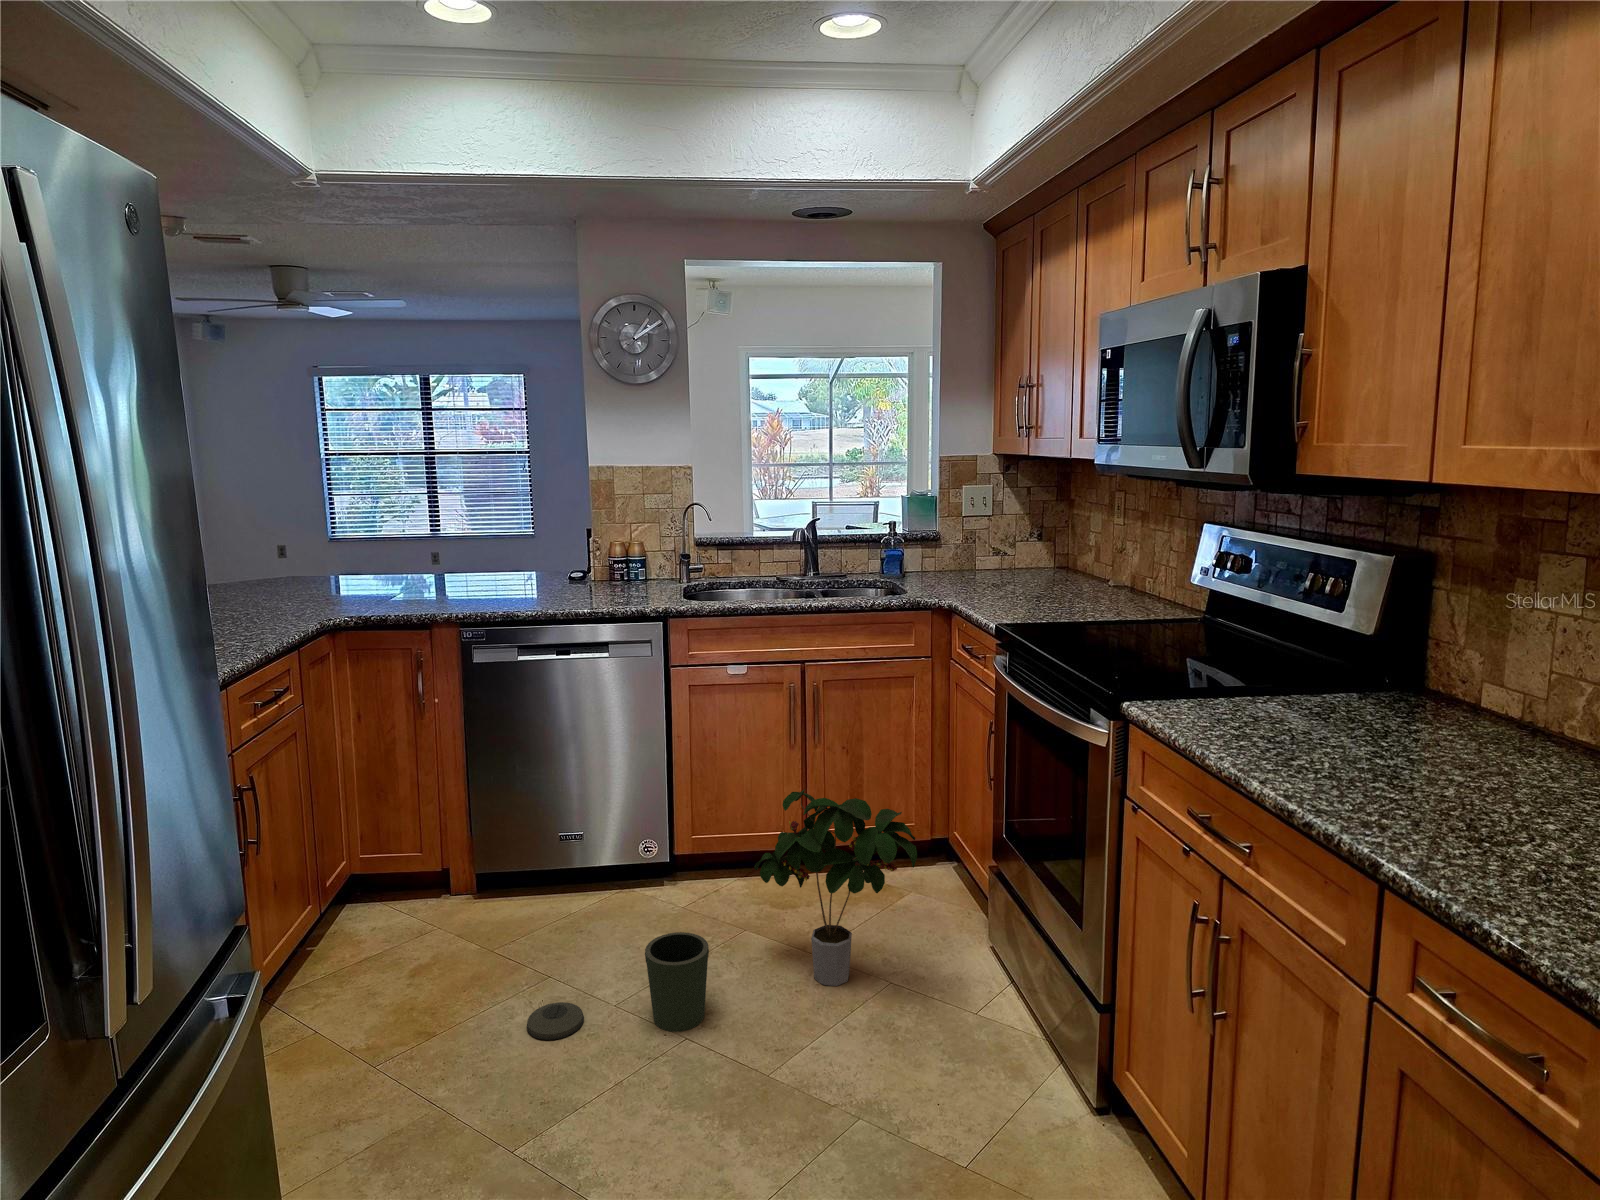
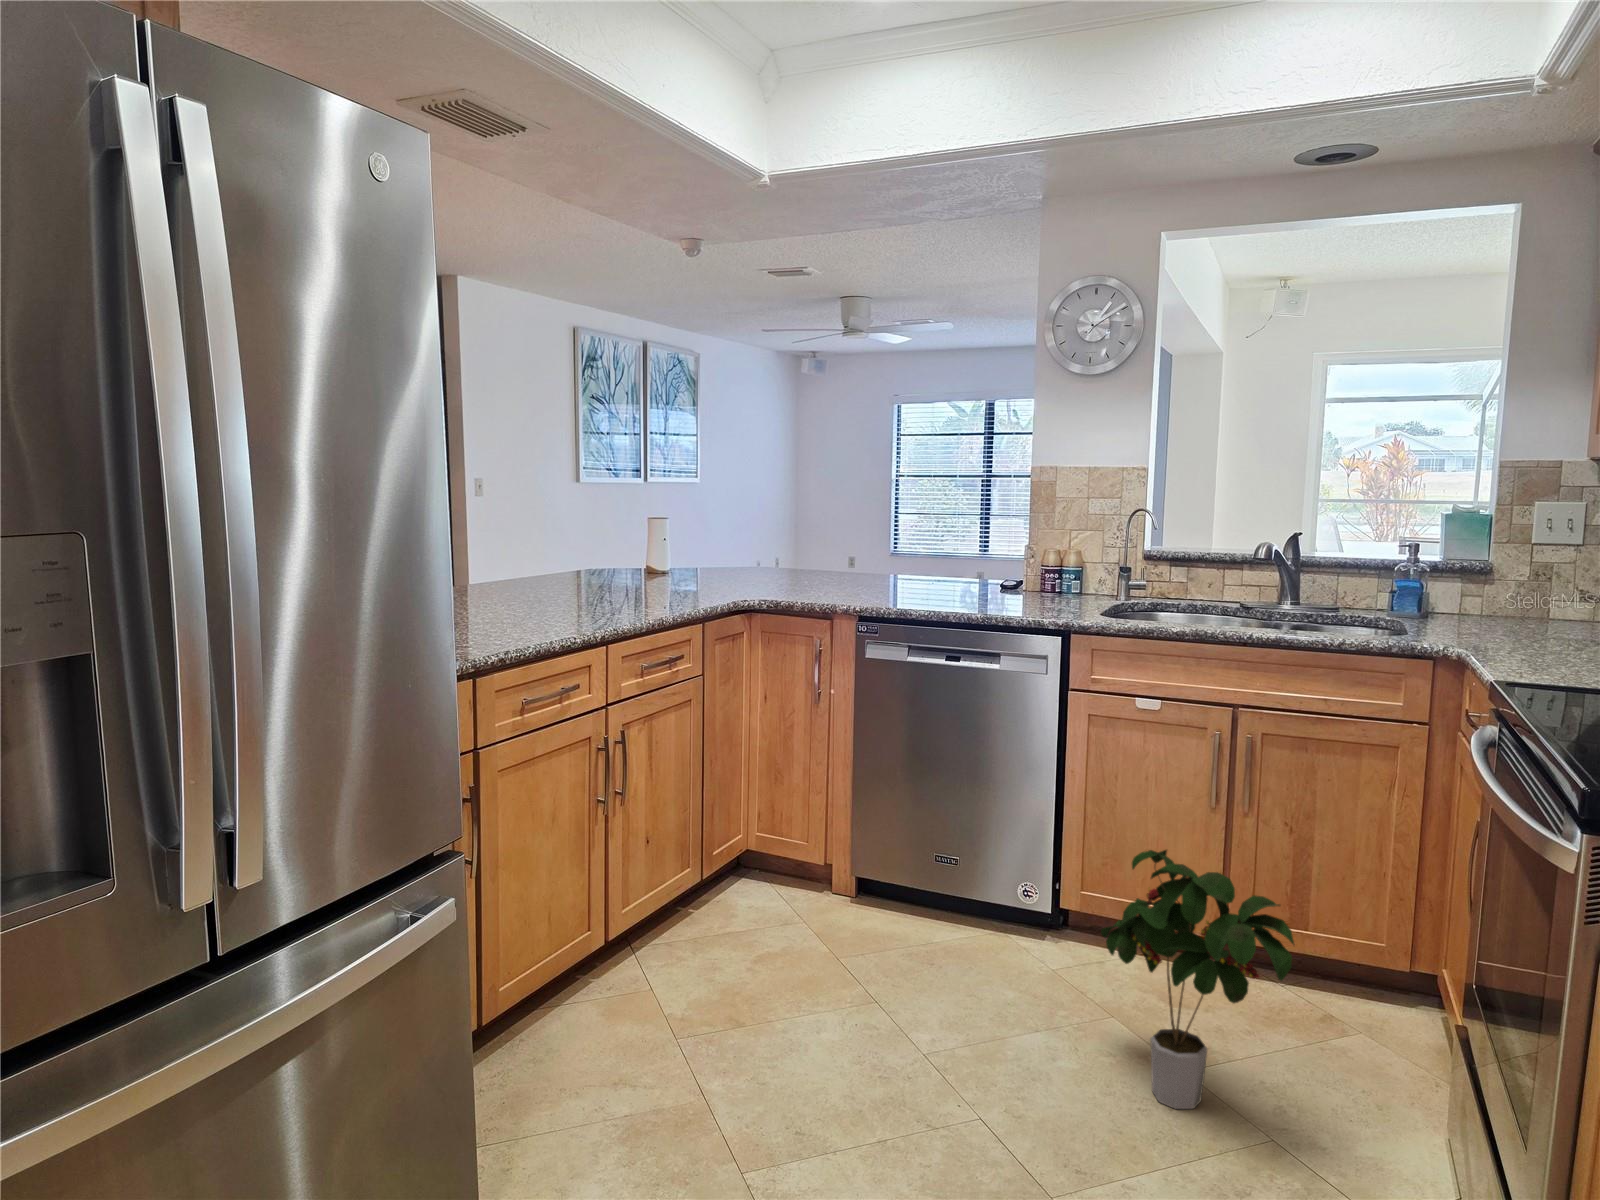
trash can: present [527,932,709,1040] -> none [819,976,1010,1092]

